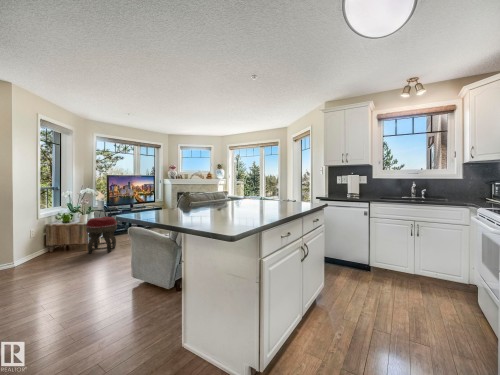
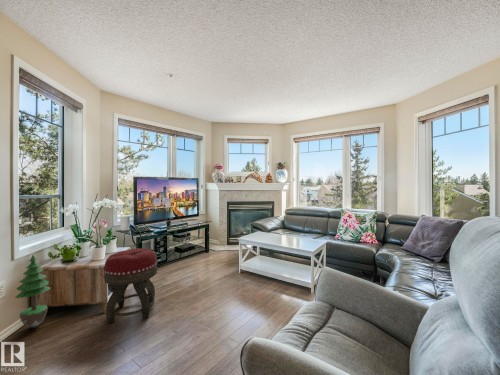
potted tree: none [39,217,57,255] -> present [15,255,50,327]

